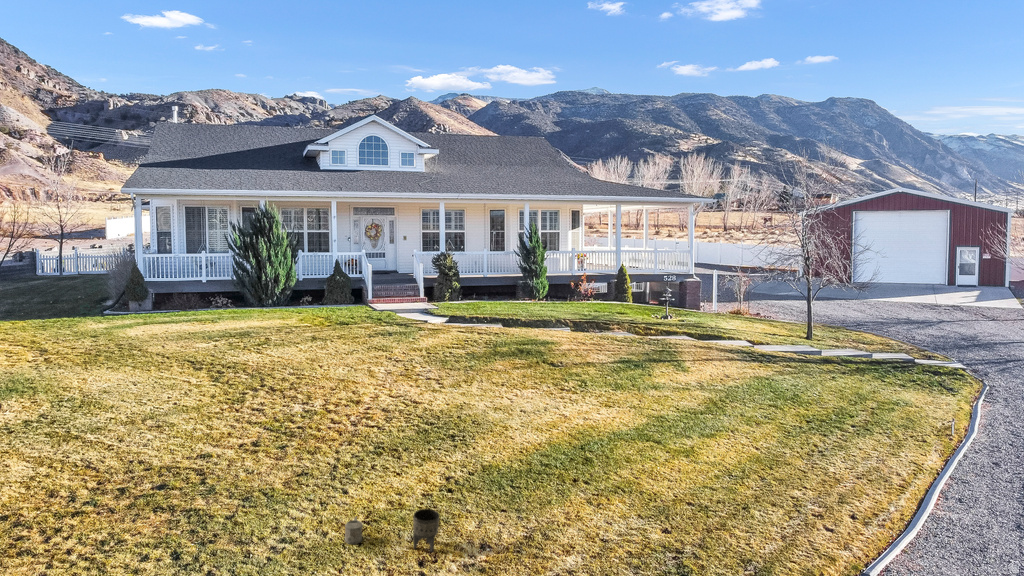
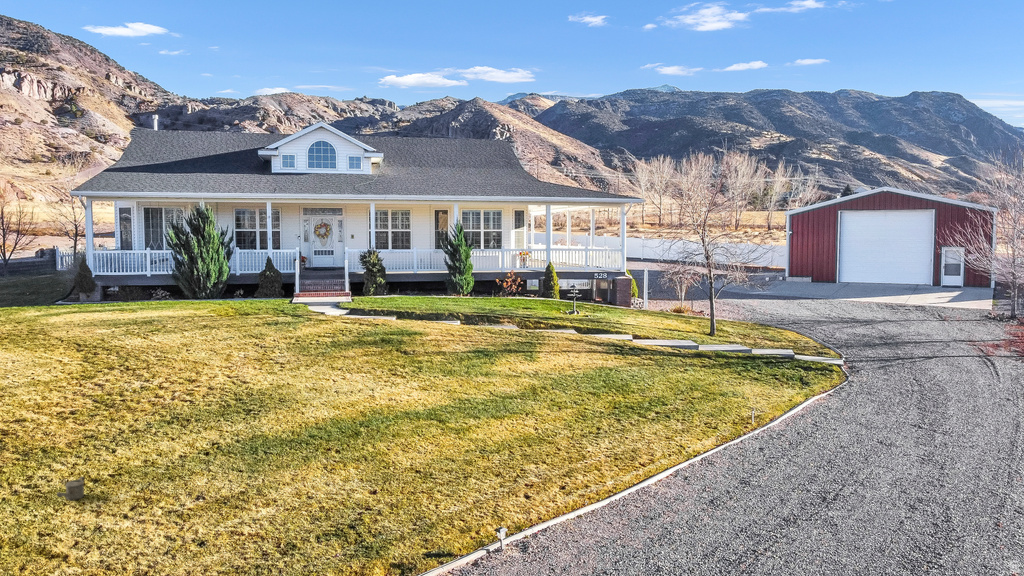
planter: present [413,509,440,552] -> none [122,470,148,509]

